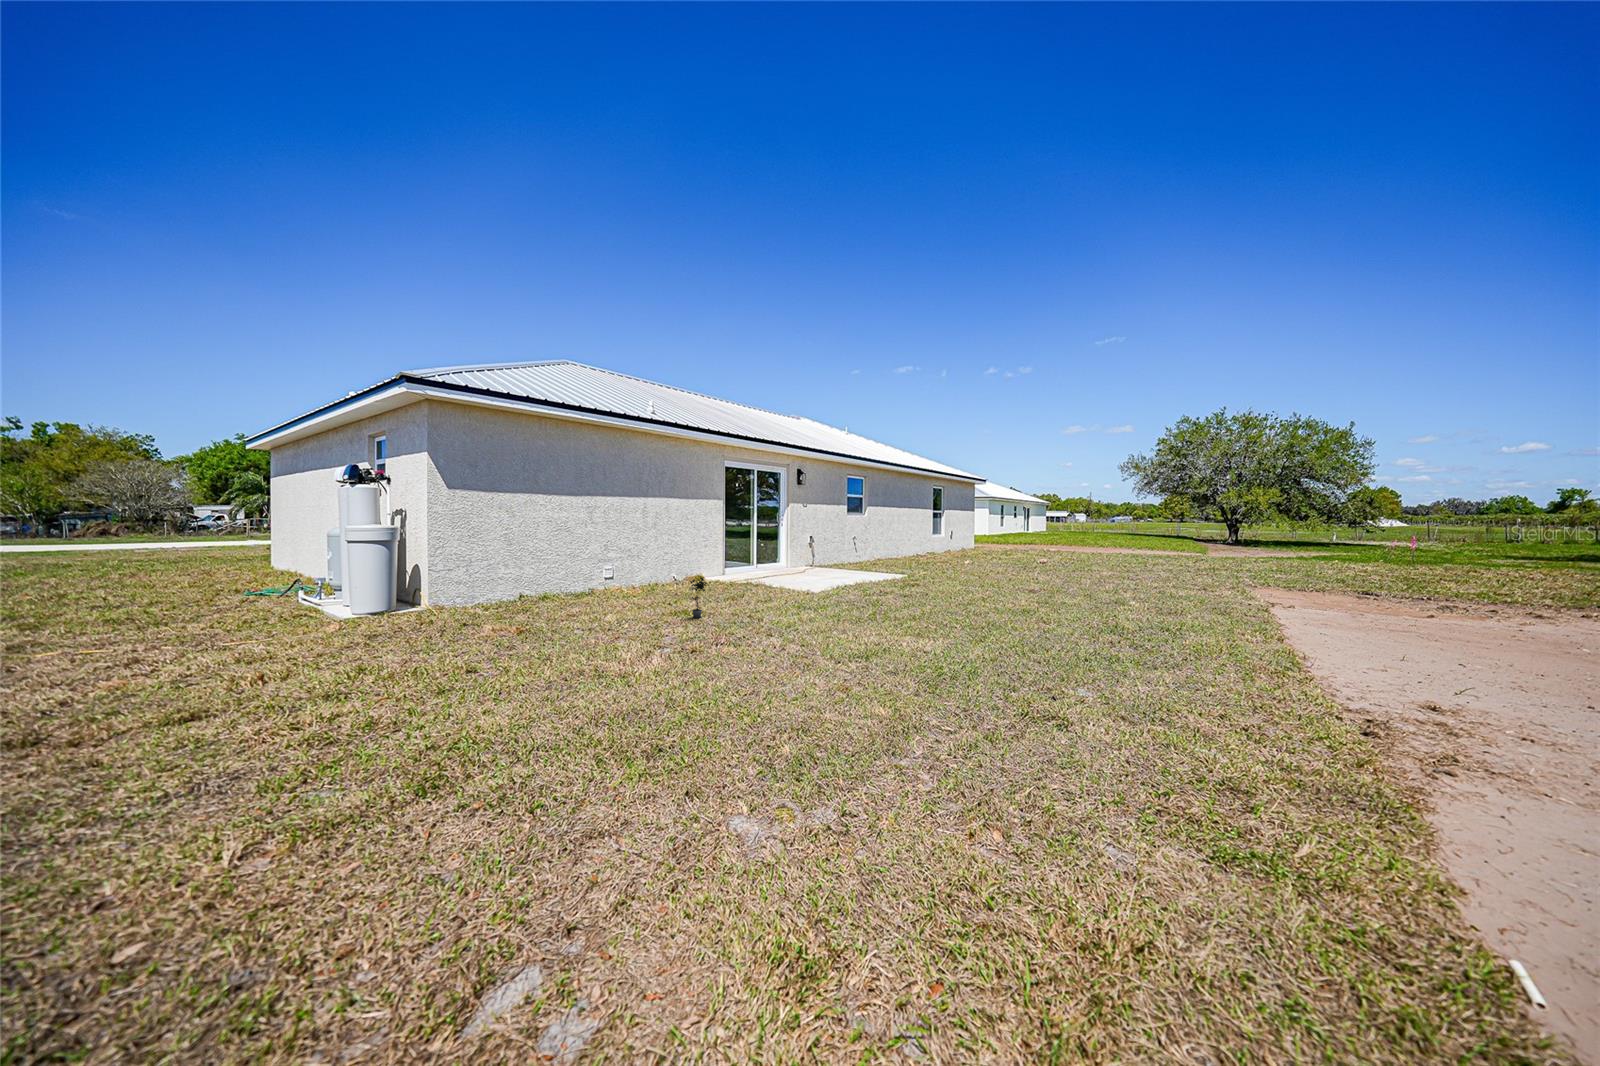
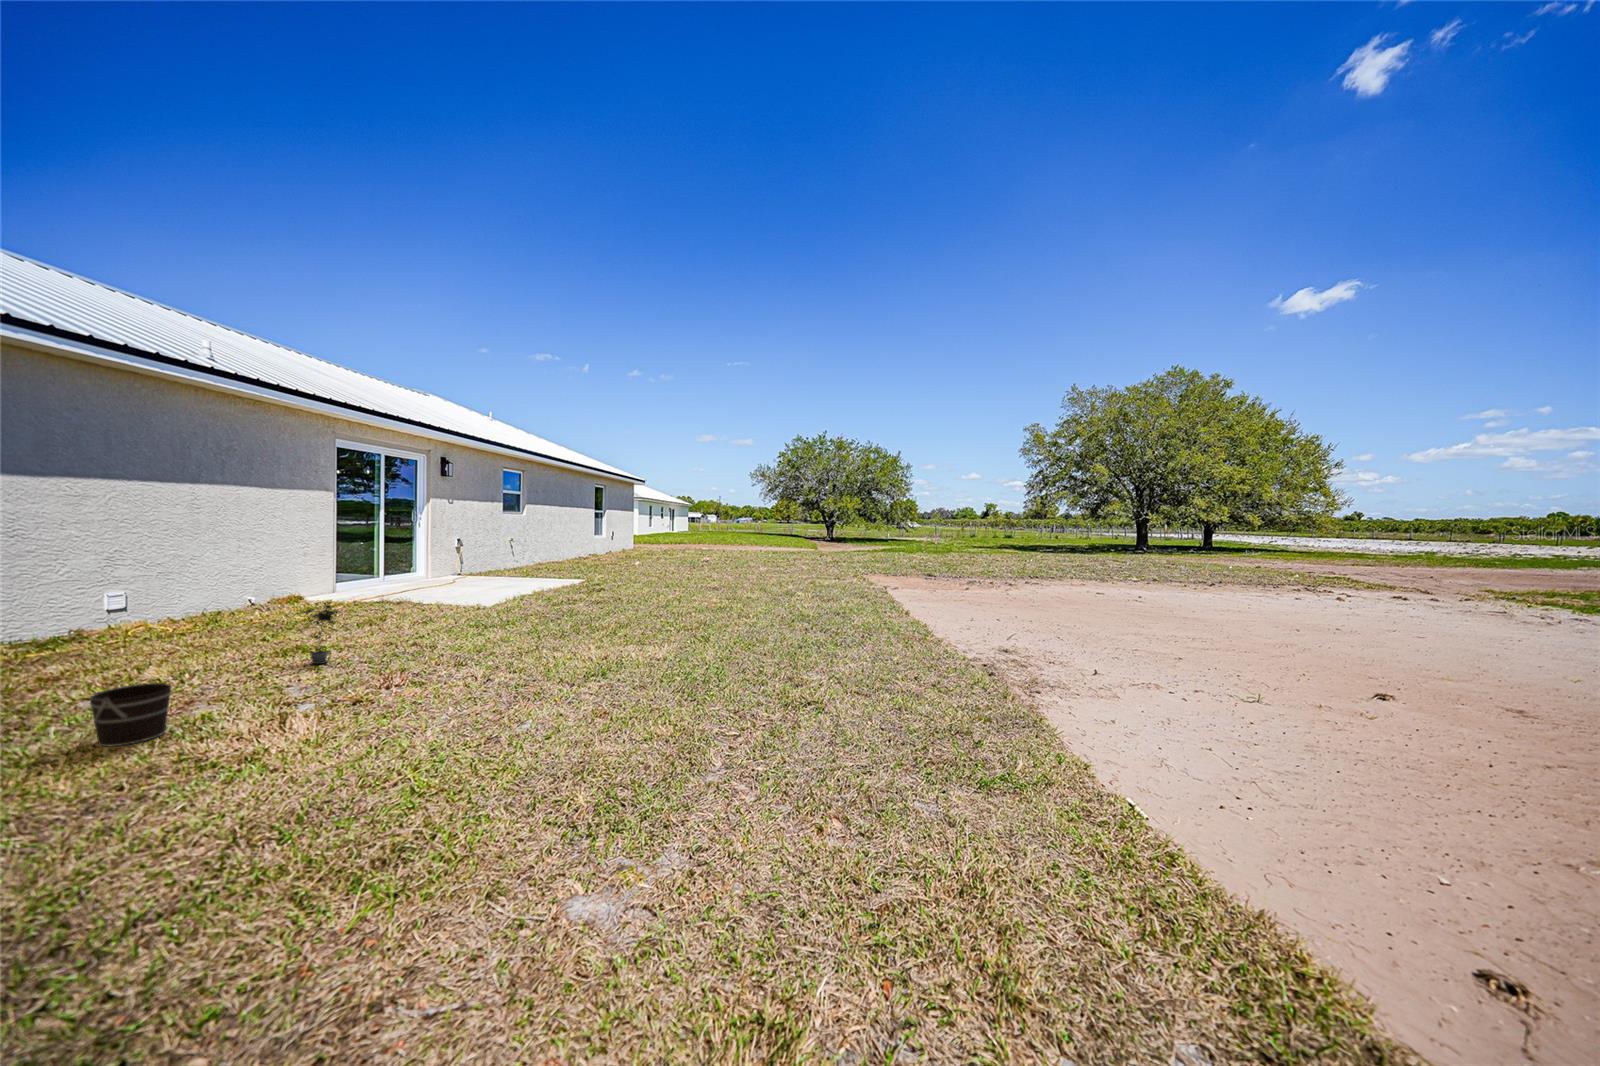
bucket: none [581,613,613,647] -> present [90,682,171,747]

